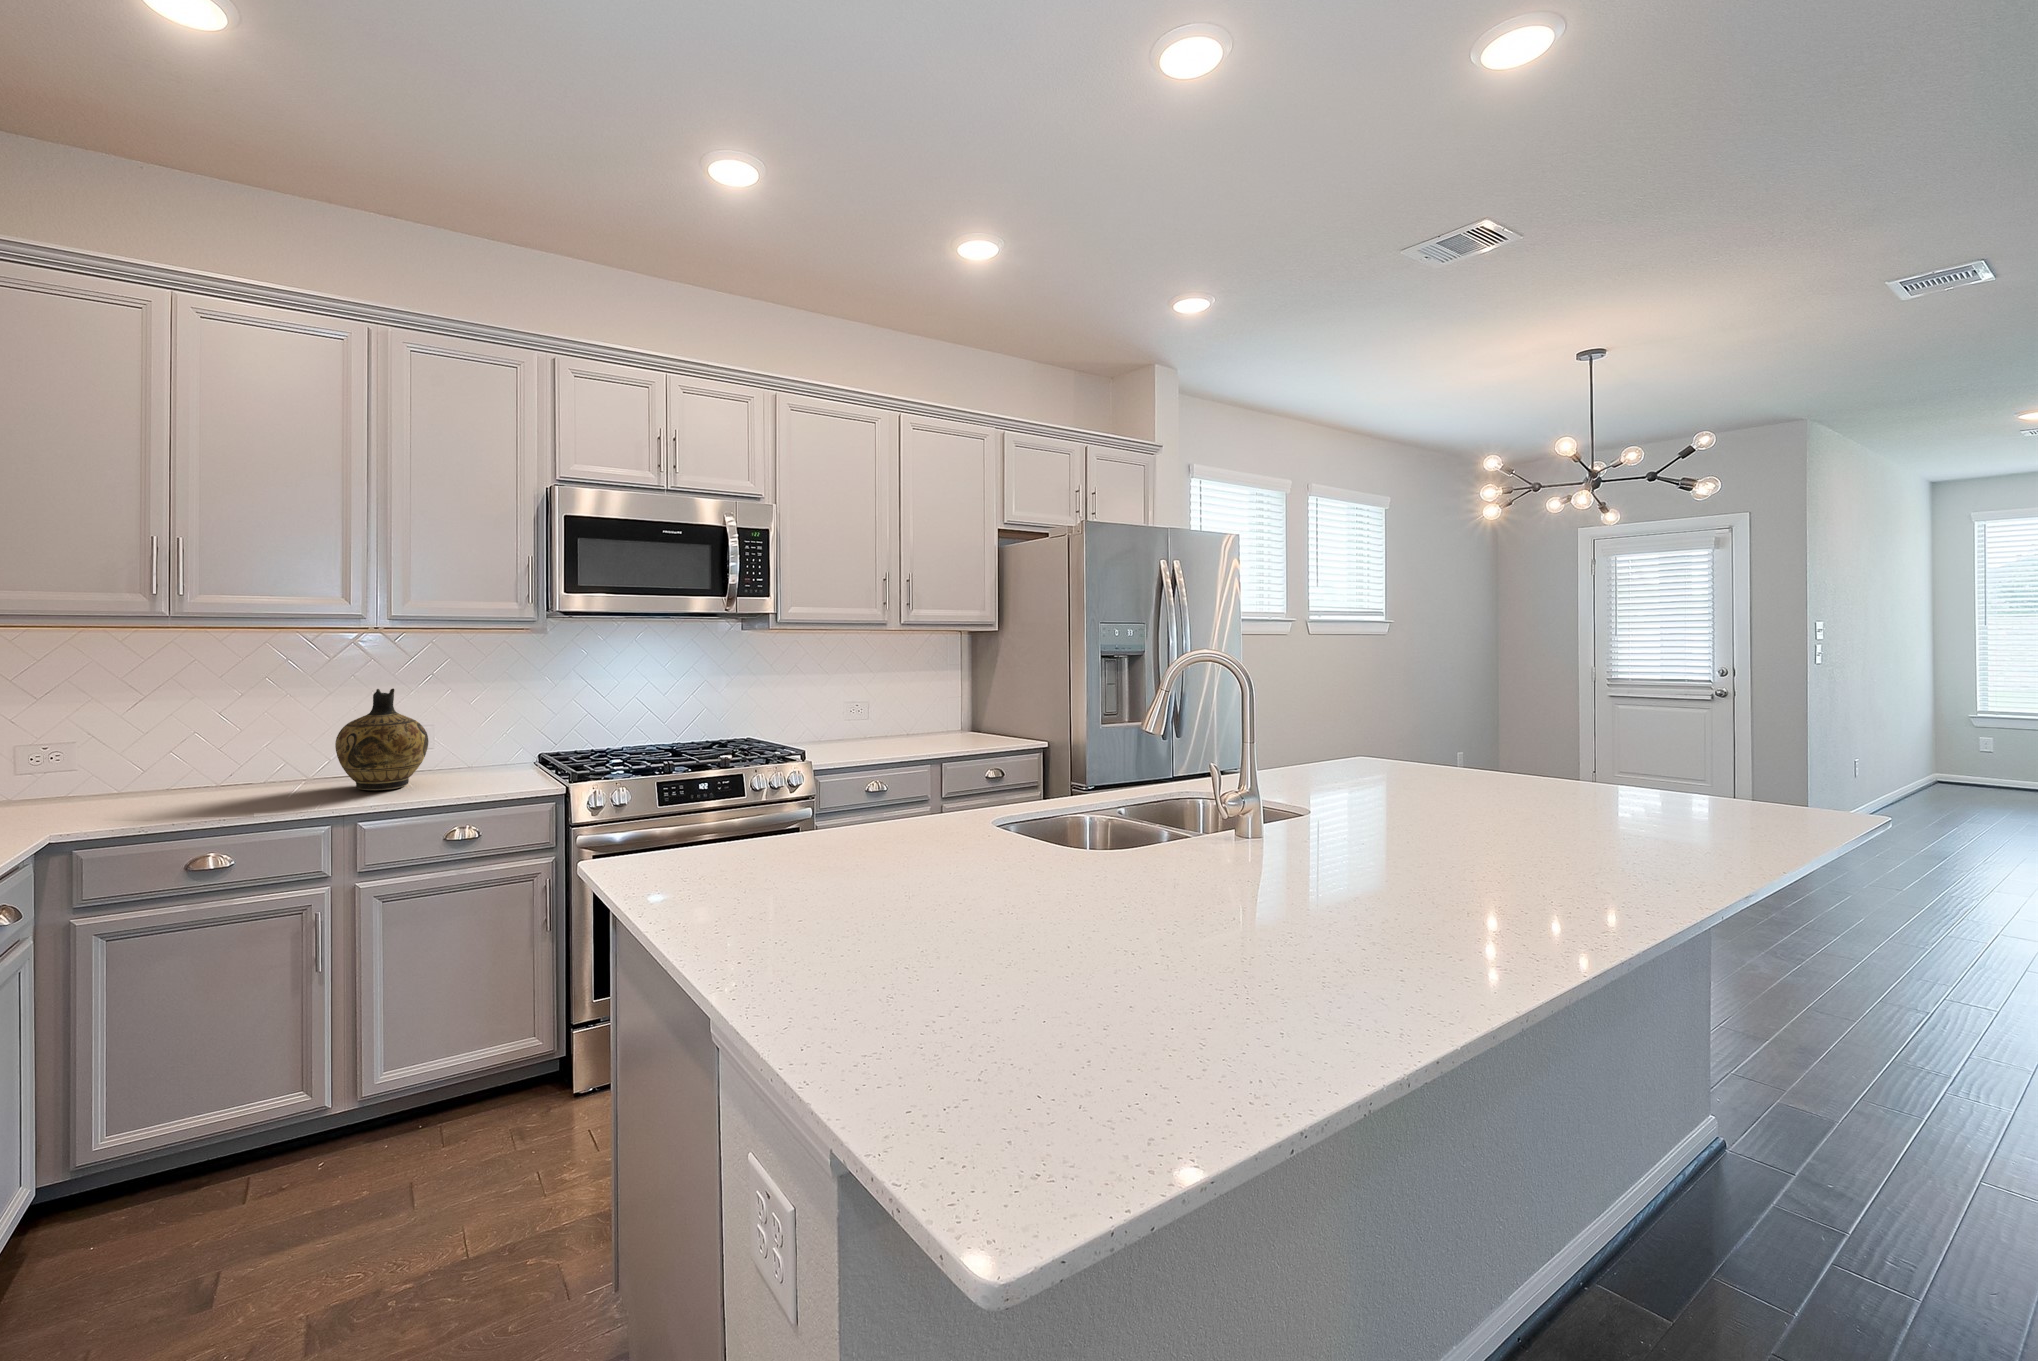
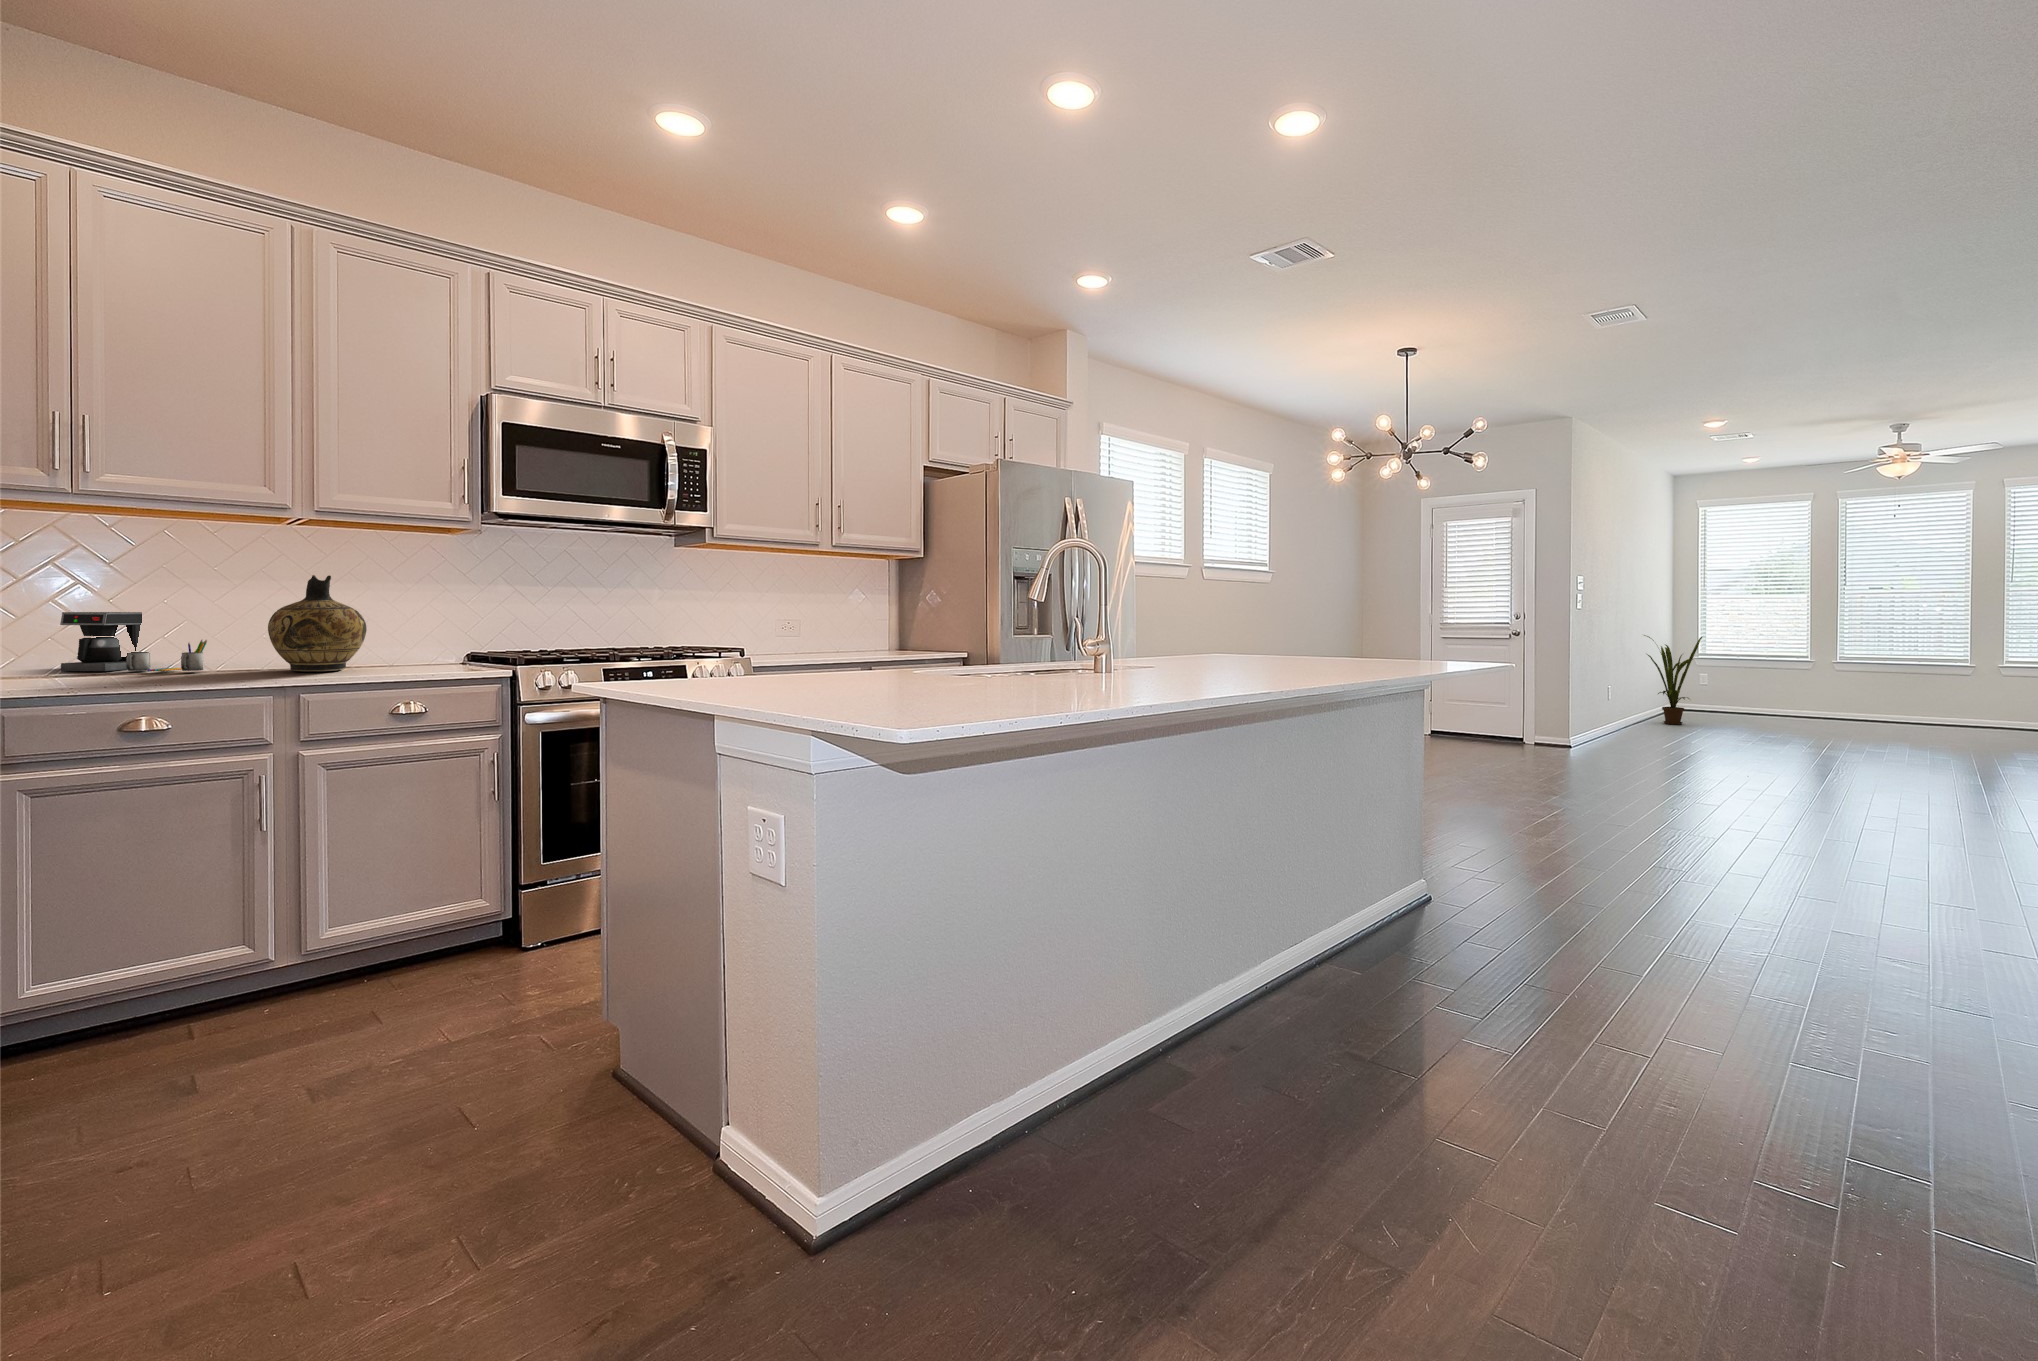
house plant: none [1891,688,1987,805] -> present [1644,635,1702,725]
coffee maker: none [153,726,280,792] -> present [60,612,207,671]

